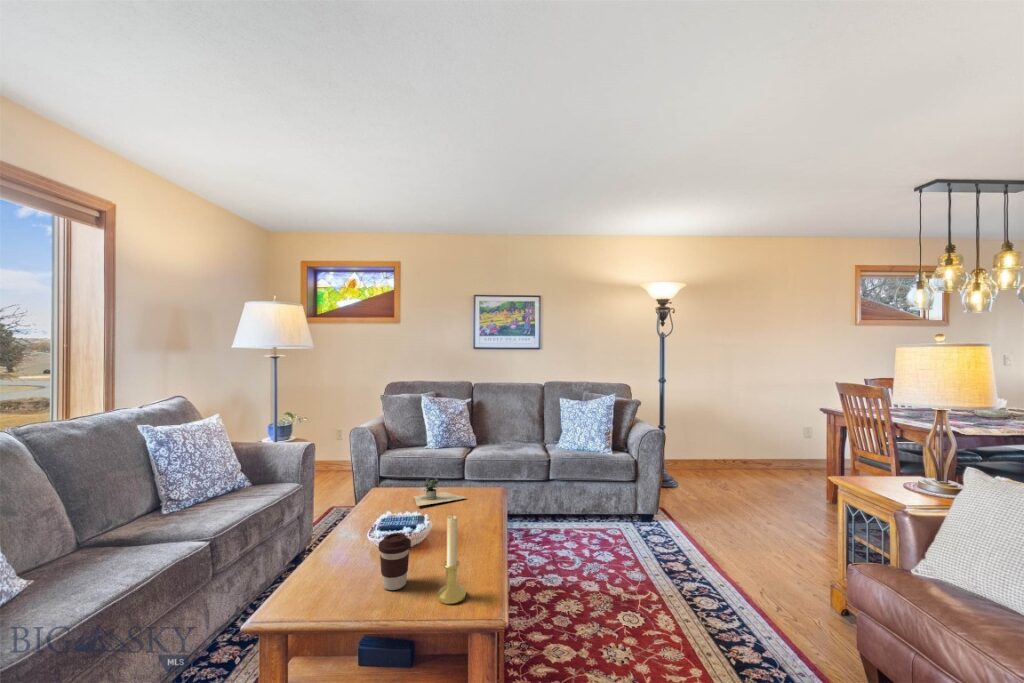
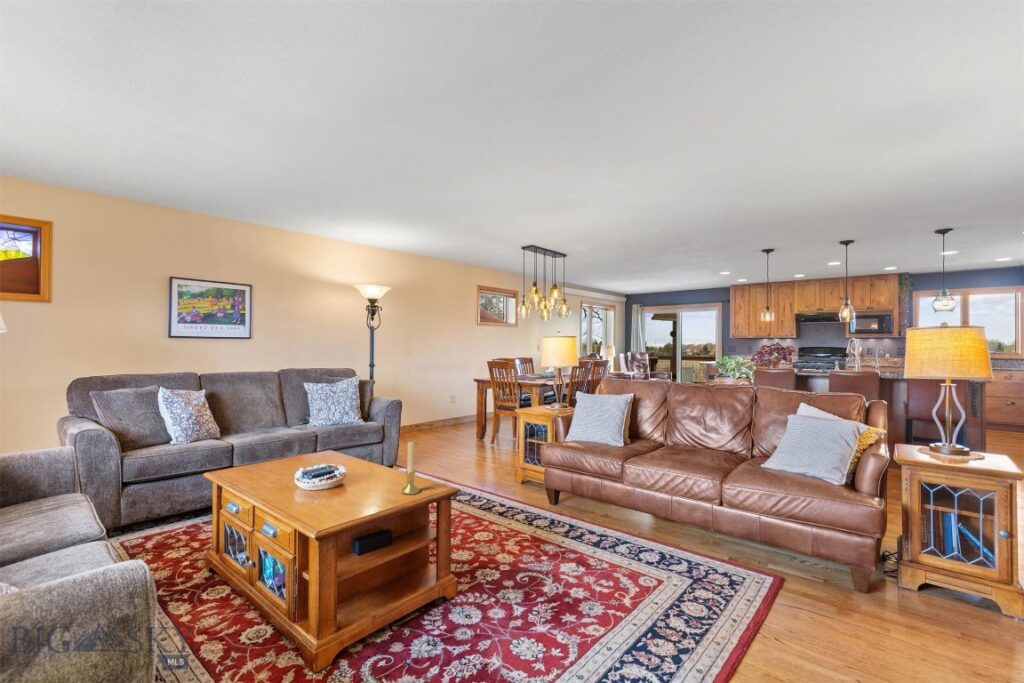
potted plant: present [414,478,466,506] -> none [260,450,318,474]
coffee cup: present [379,533,411,590] -> none [357,464,380,501]

